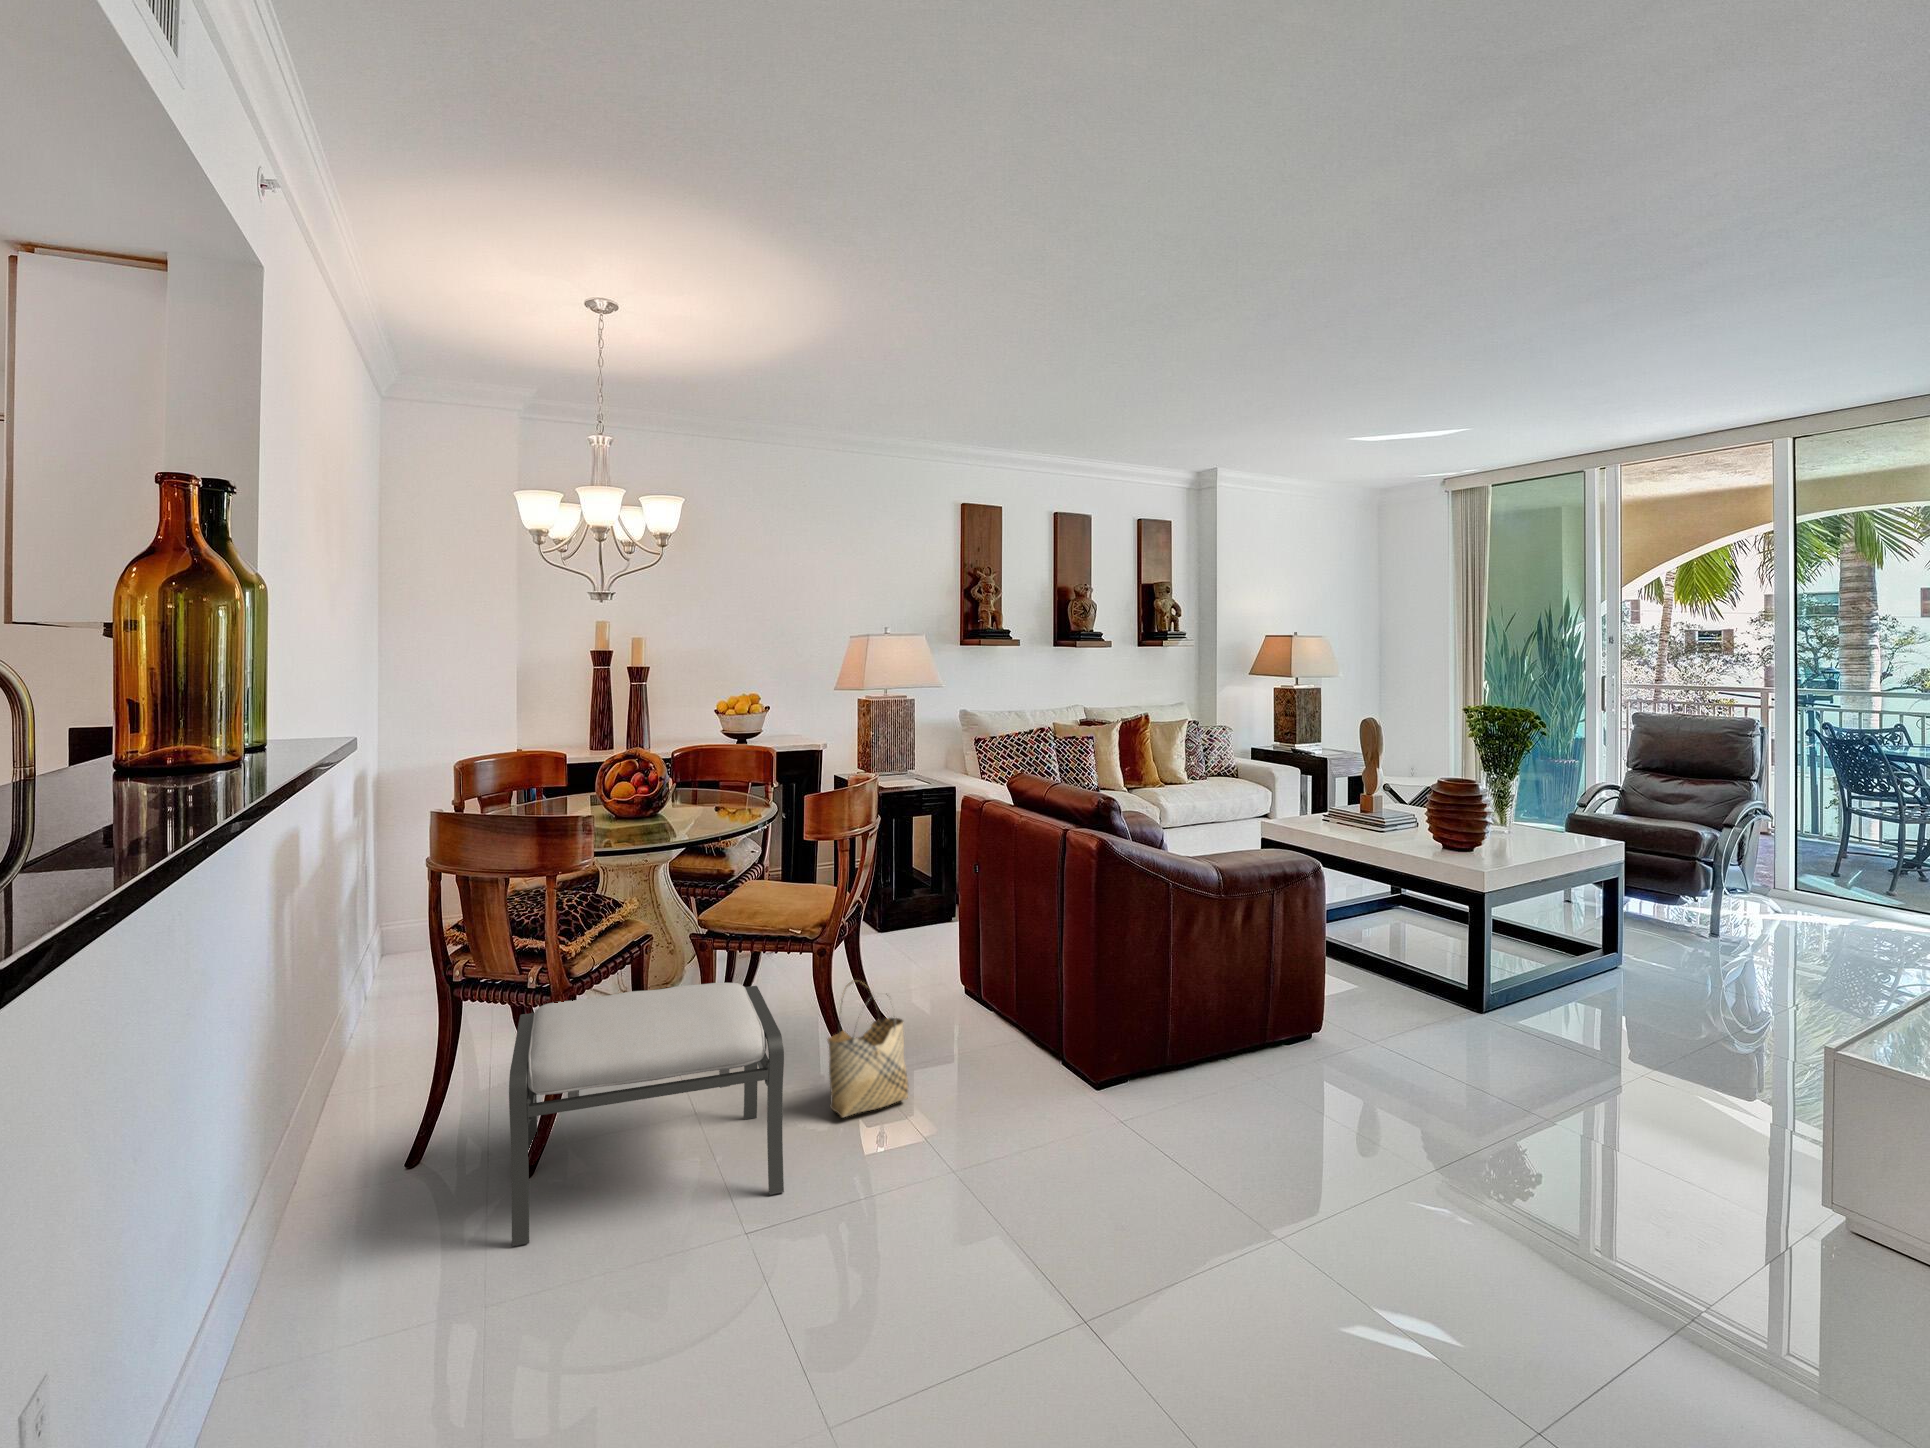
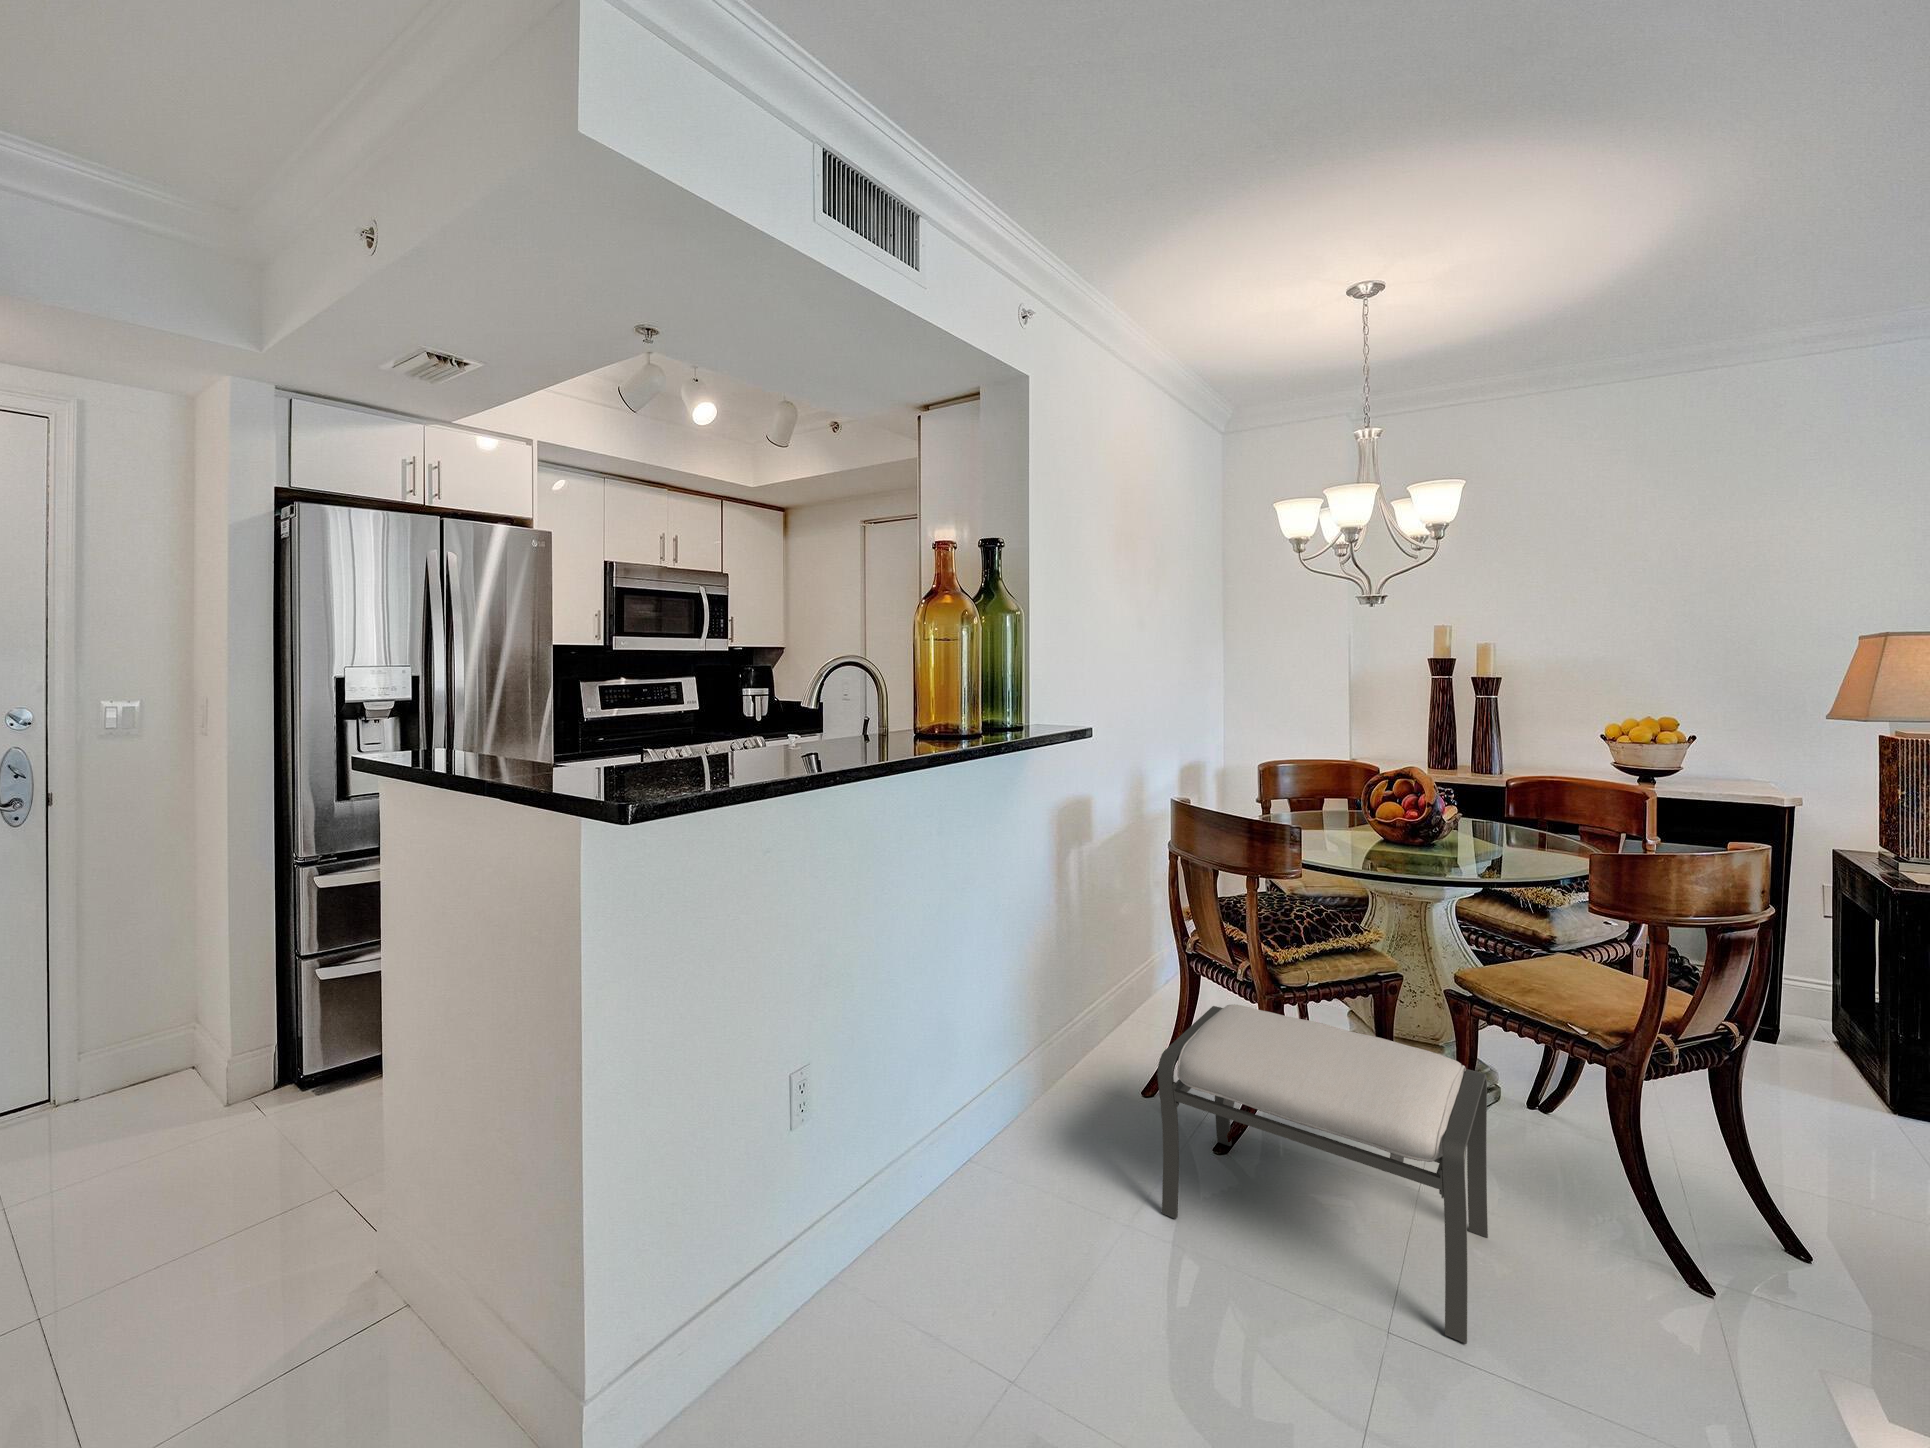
woven basket: present [828,980,908,1117] -> none [1595,1126,1765,1348]

